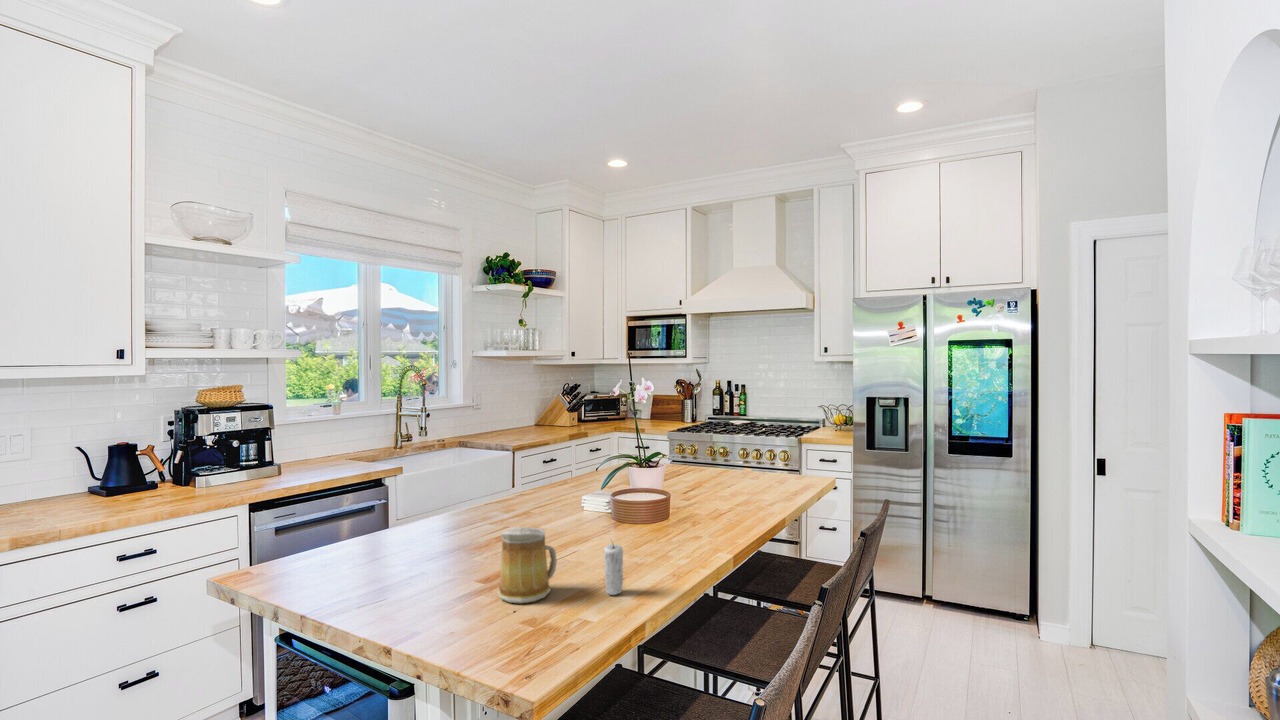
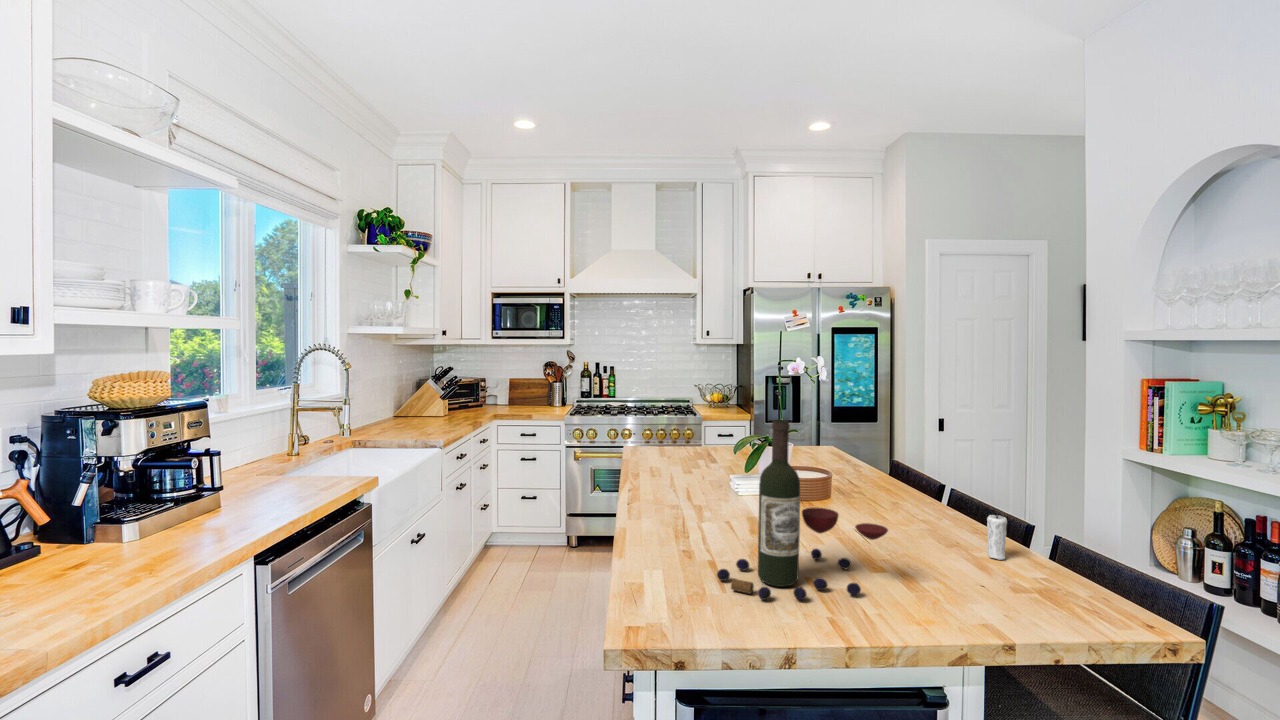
wine bottle: none [331,425,469,590] -> present [717,420,888,600]
mug: present [498,527,557,603] -> none [922,509,979,583]

